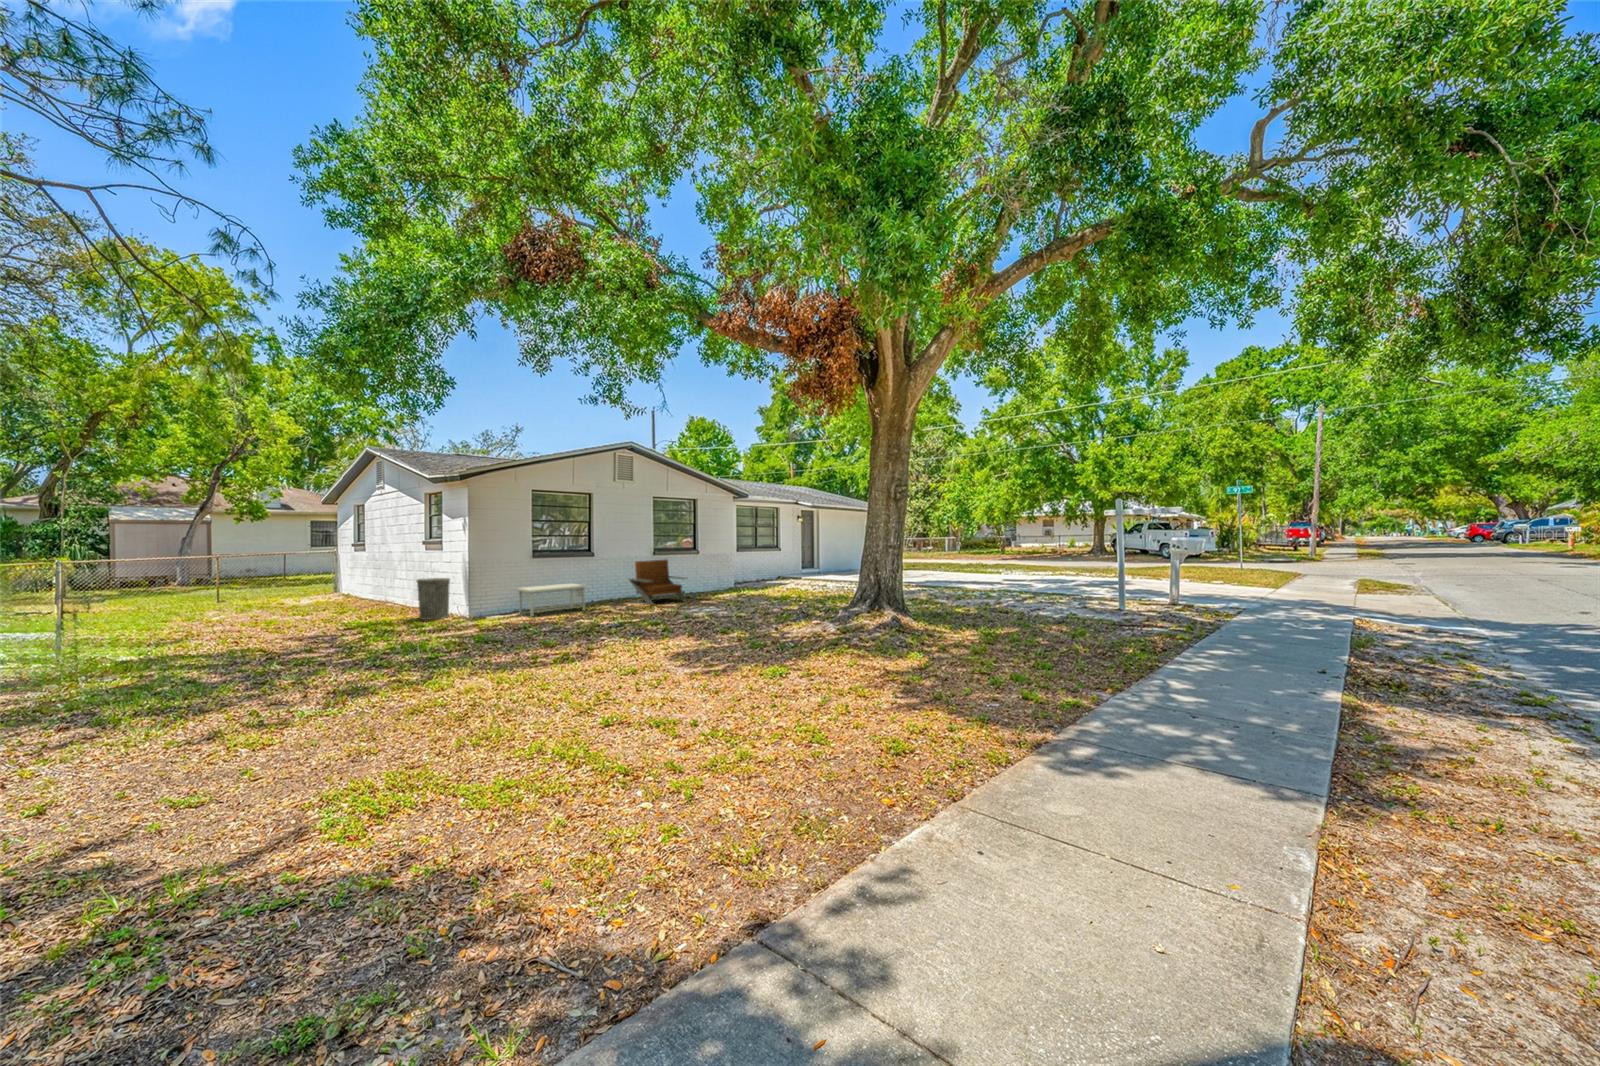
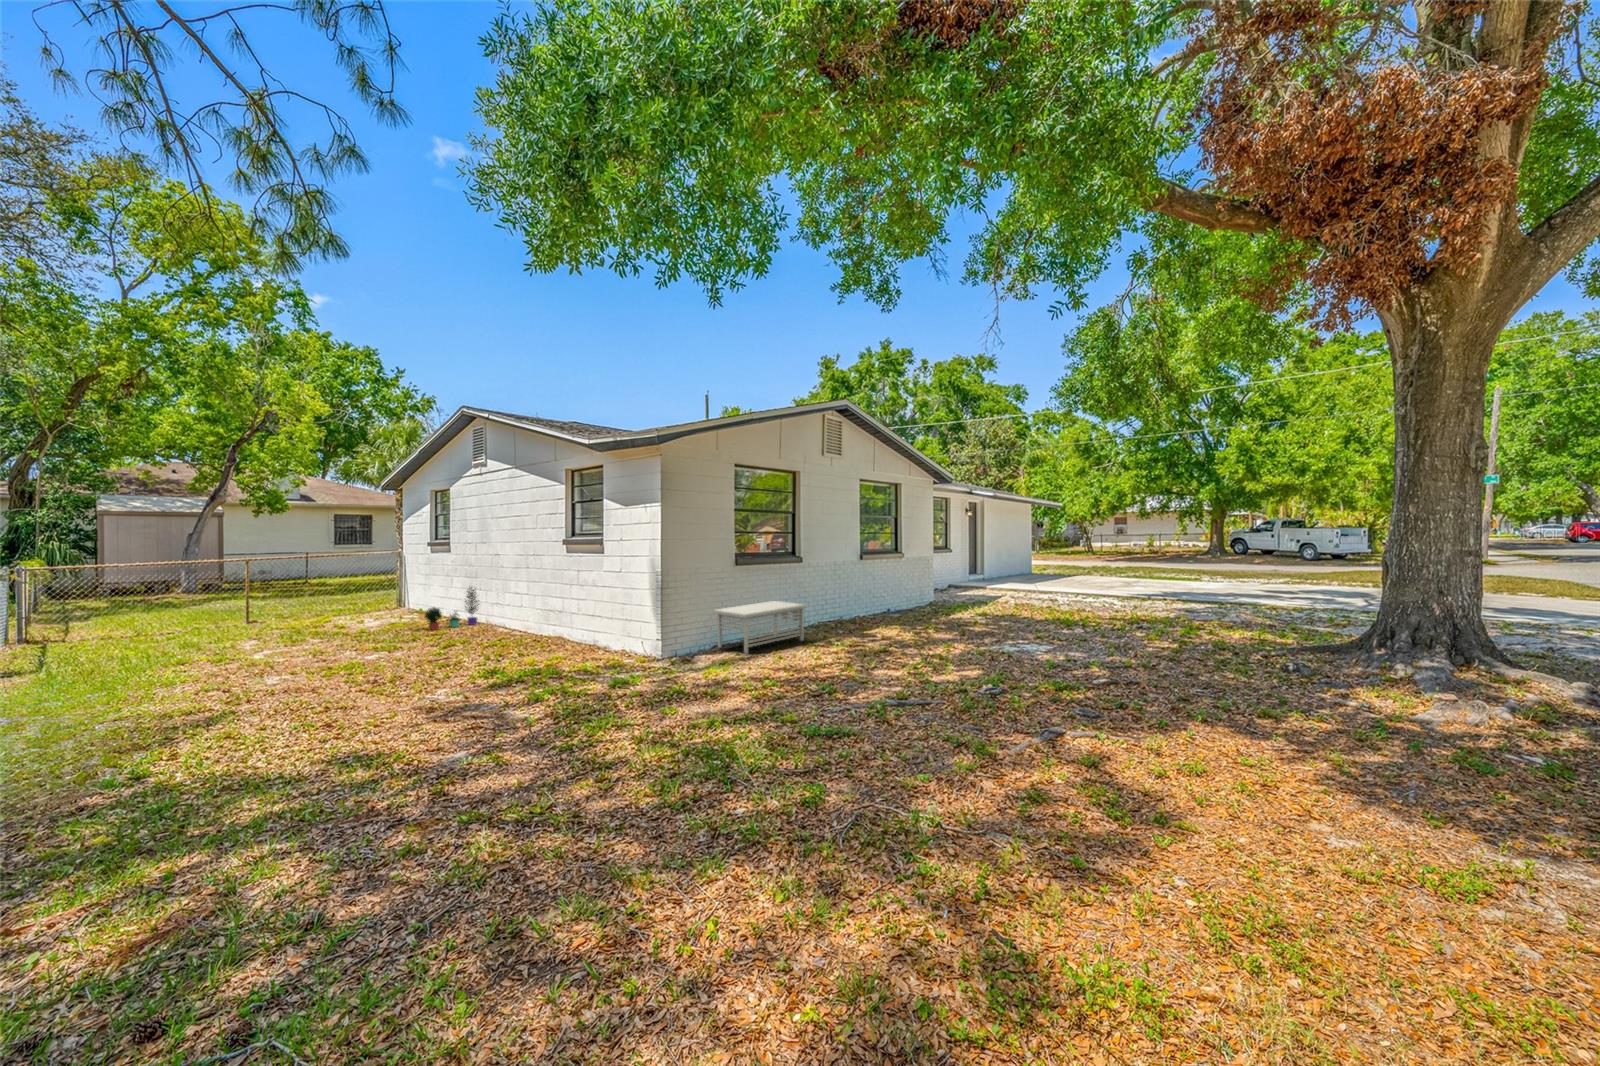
lounge chair: present [629,560,687,605] -> none [835,565,913,631]
potted plant: none [335,574,379,605] -> present [425,587,479,630]
trash can: present [417,578,450,620] -> none [576,595,623,660]

